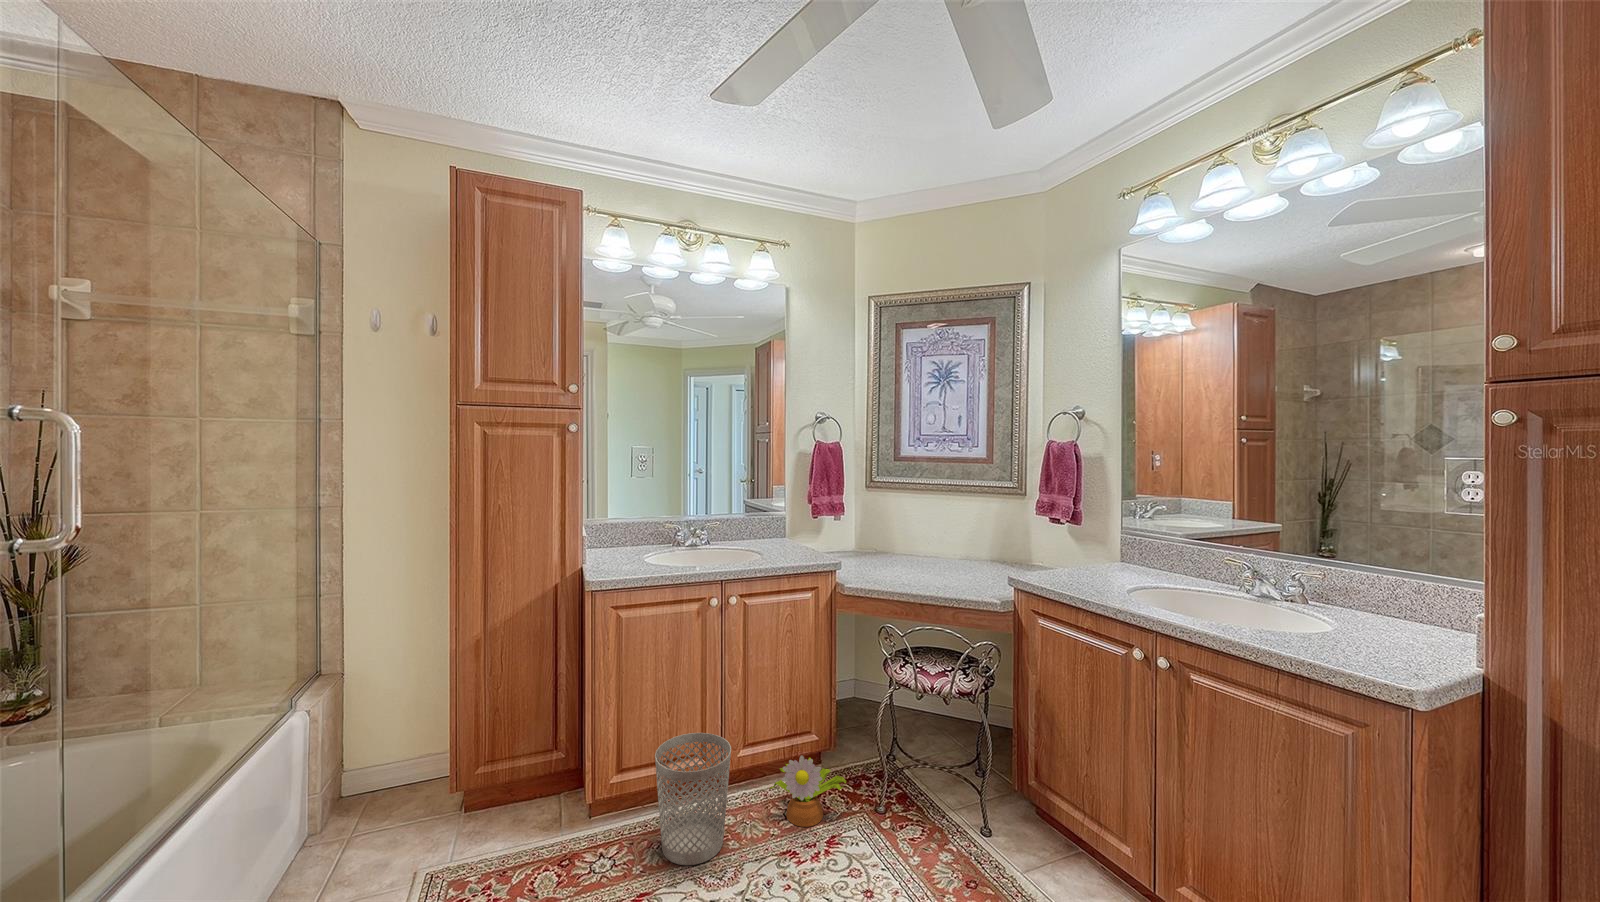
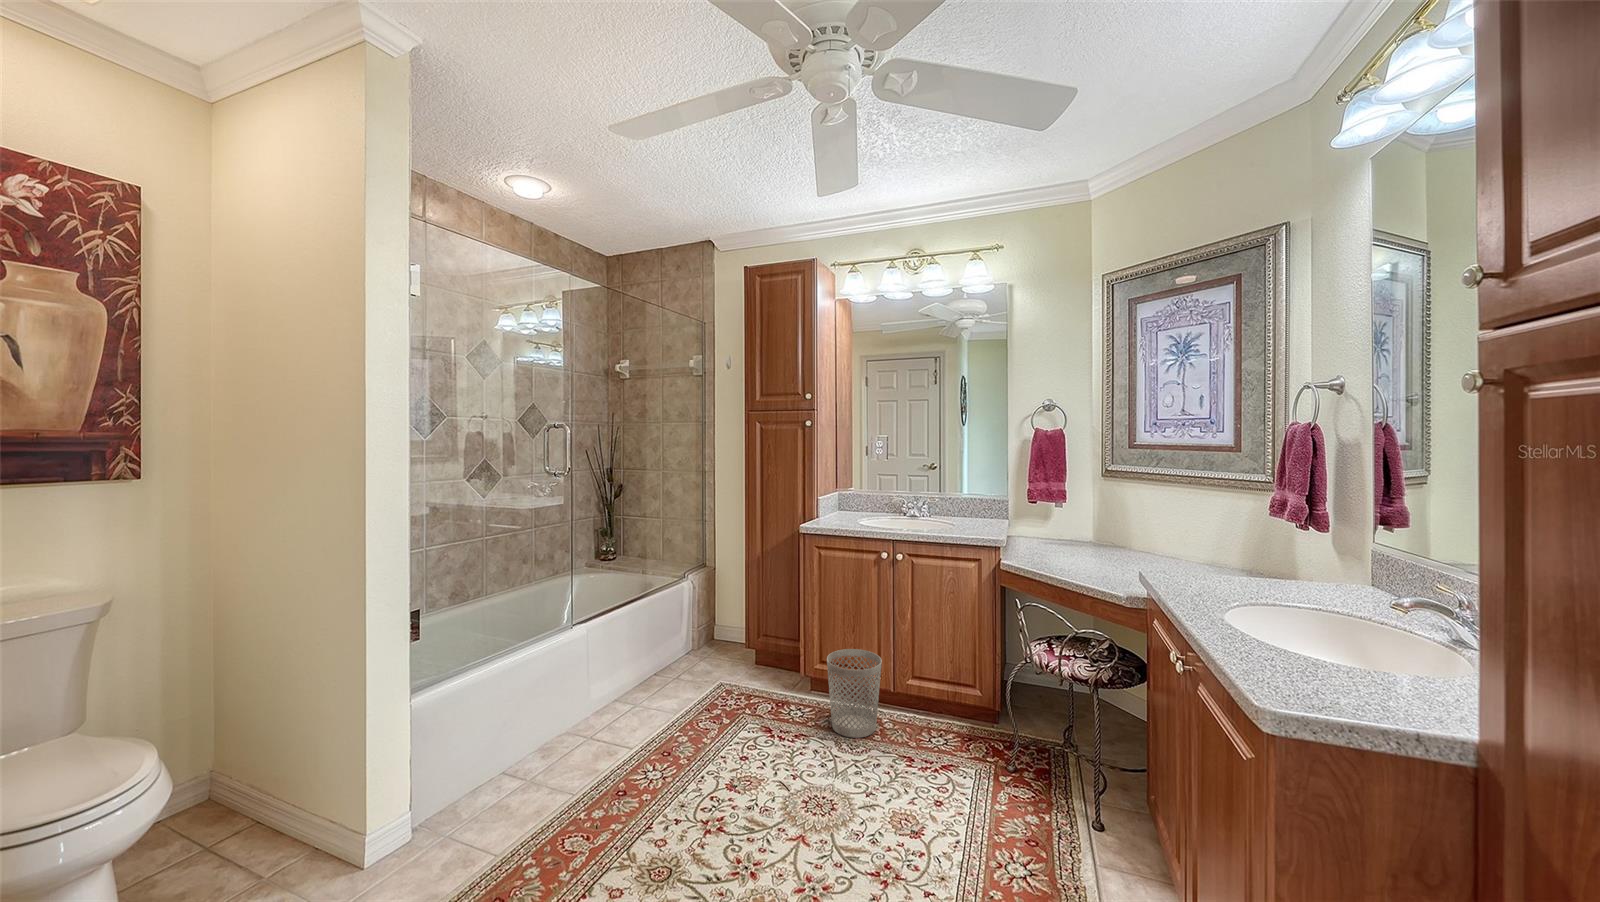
decorative plant: present [769,755,846,827] -> none [916,691,981,754]

